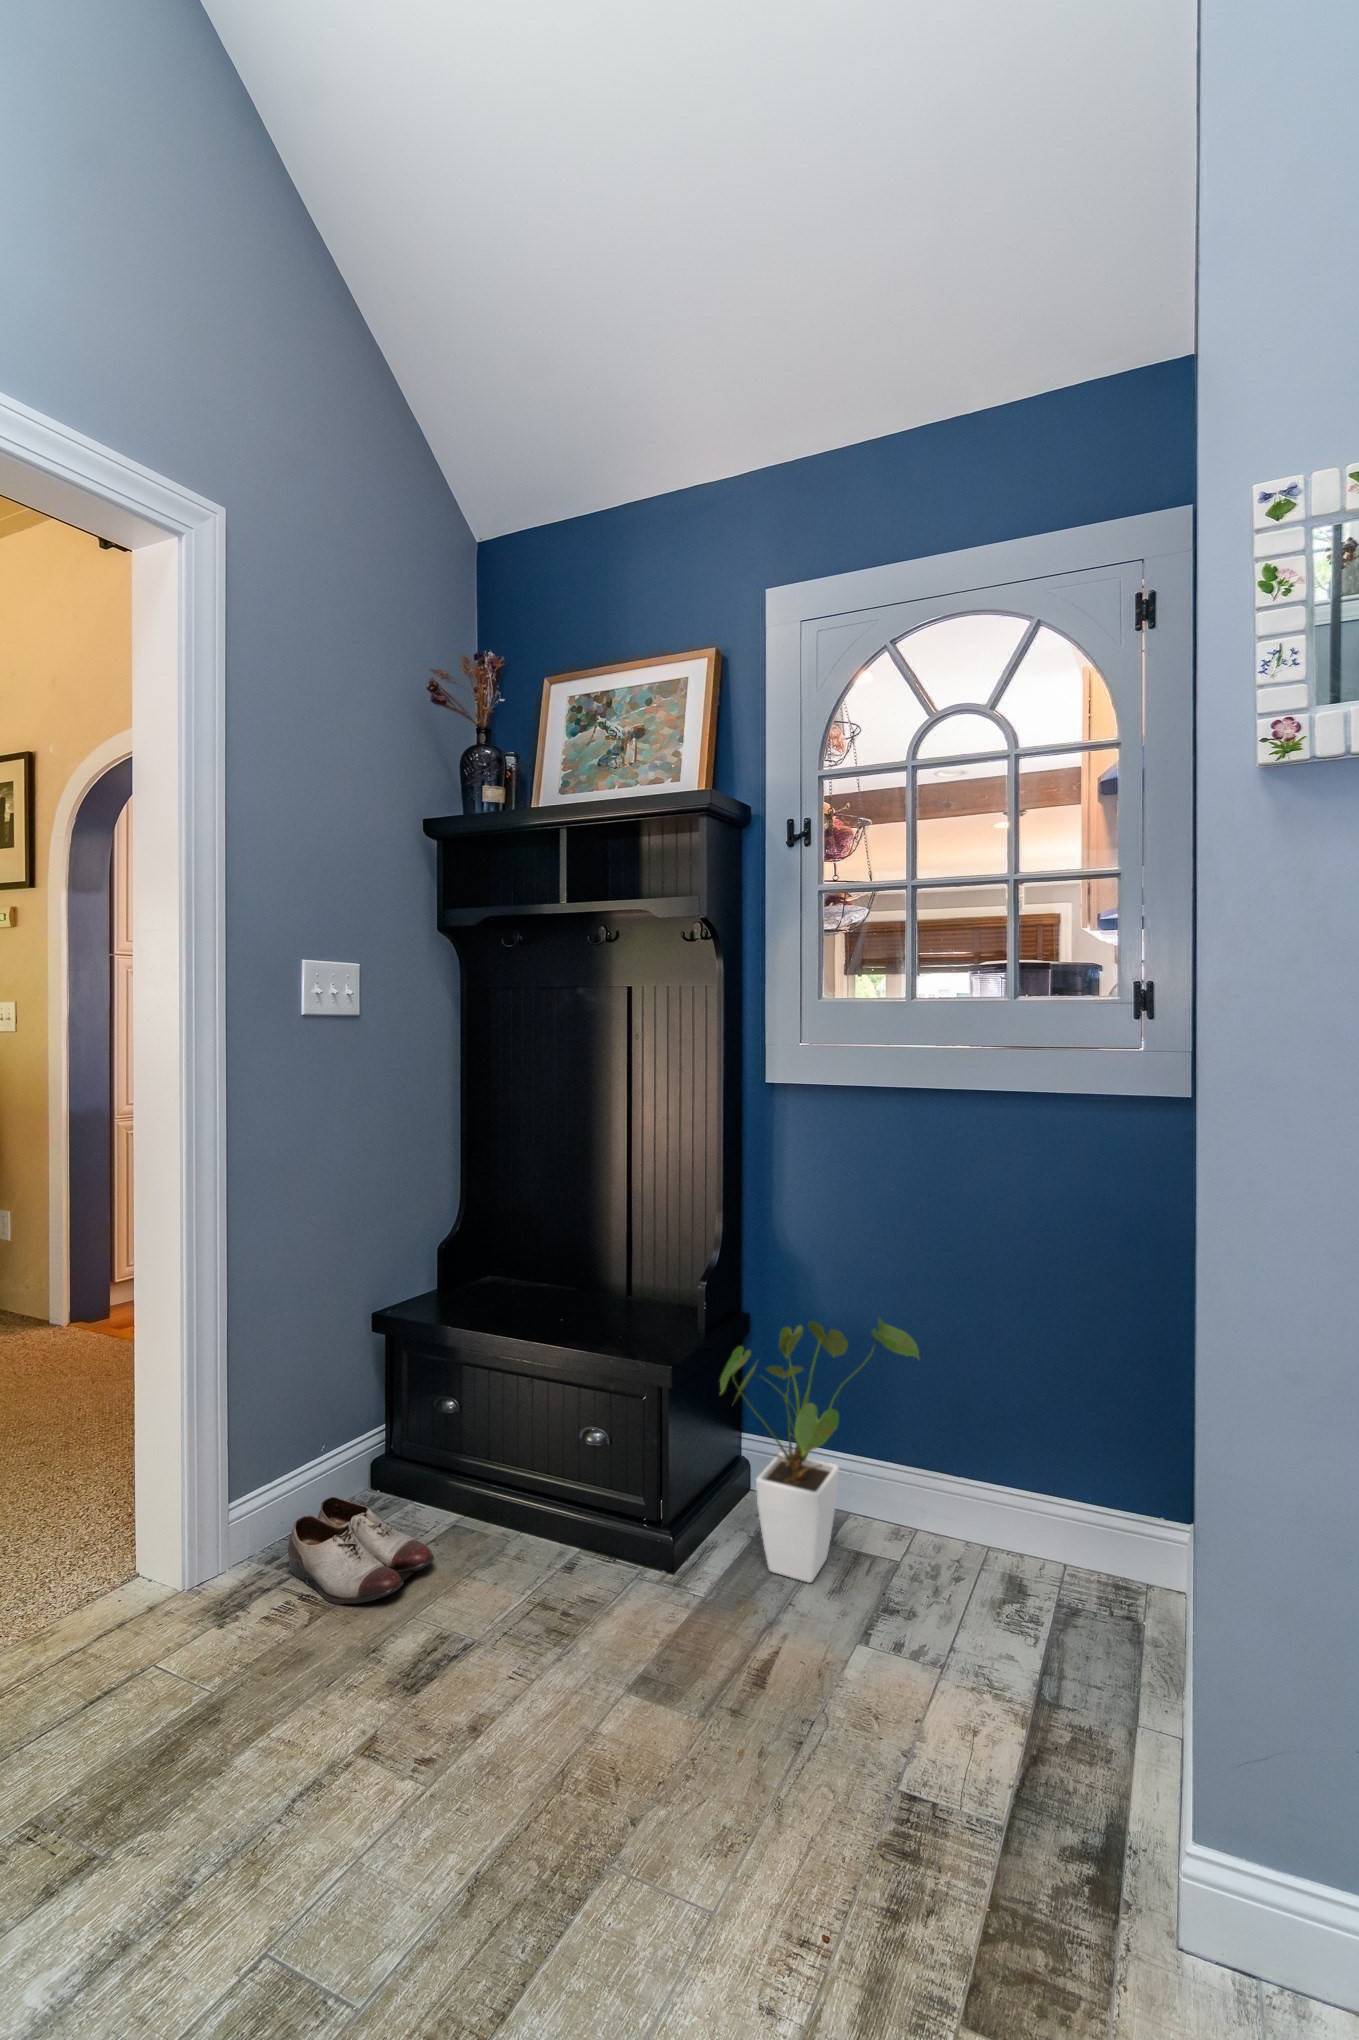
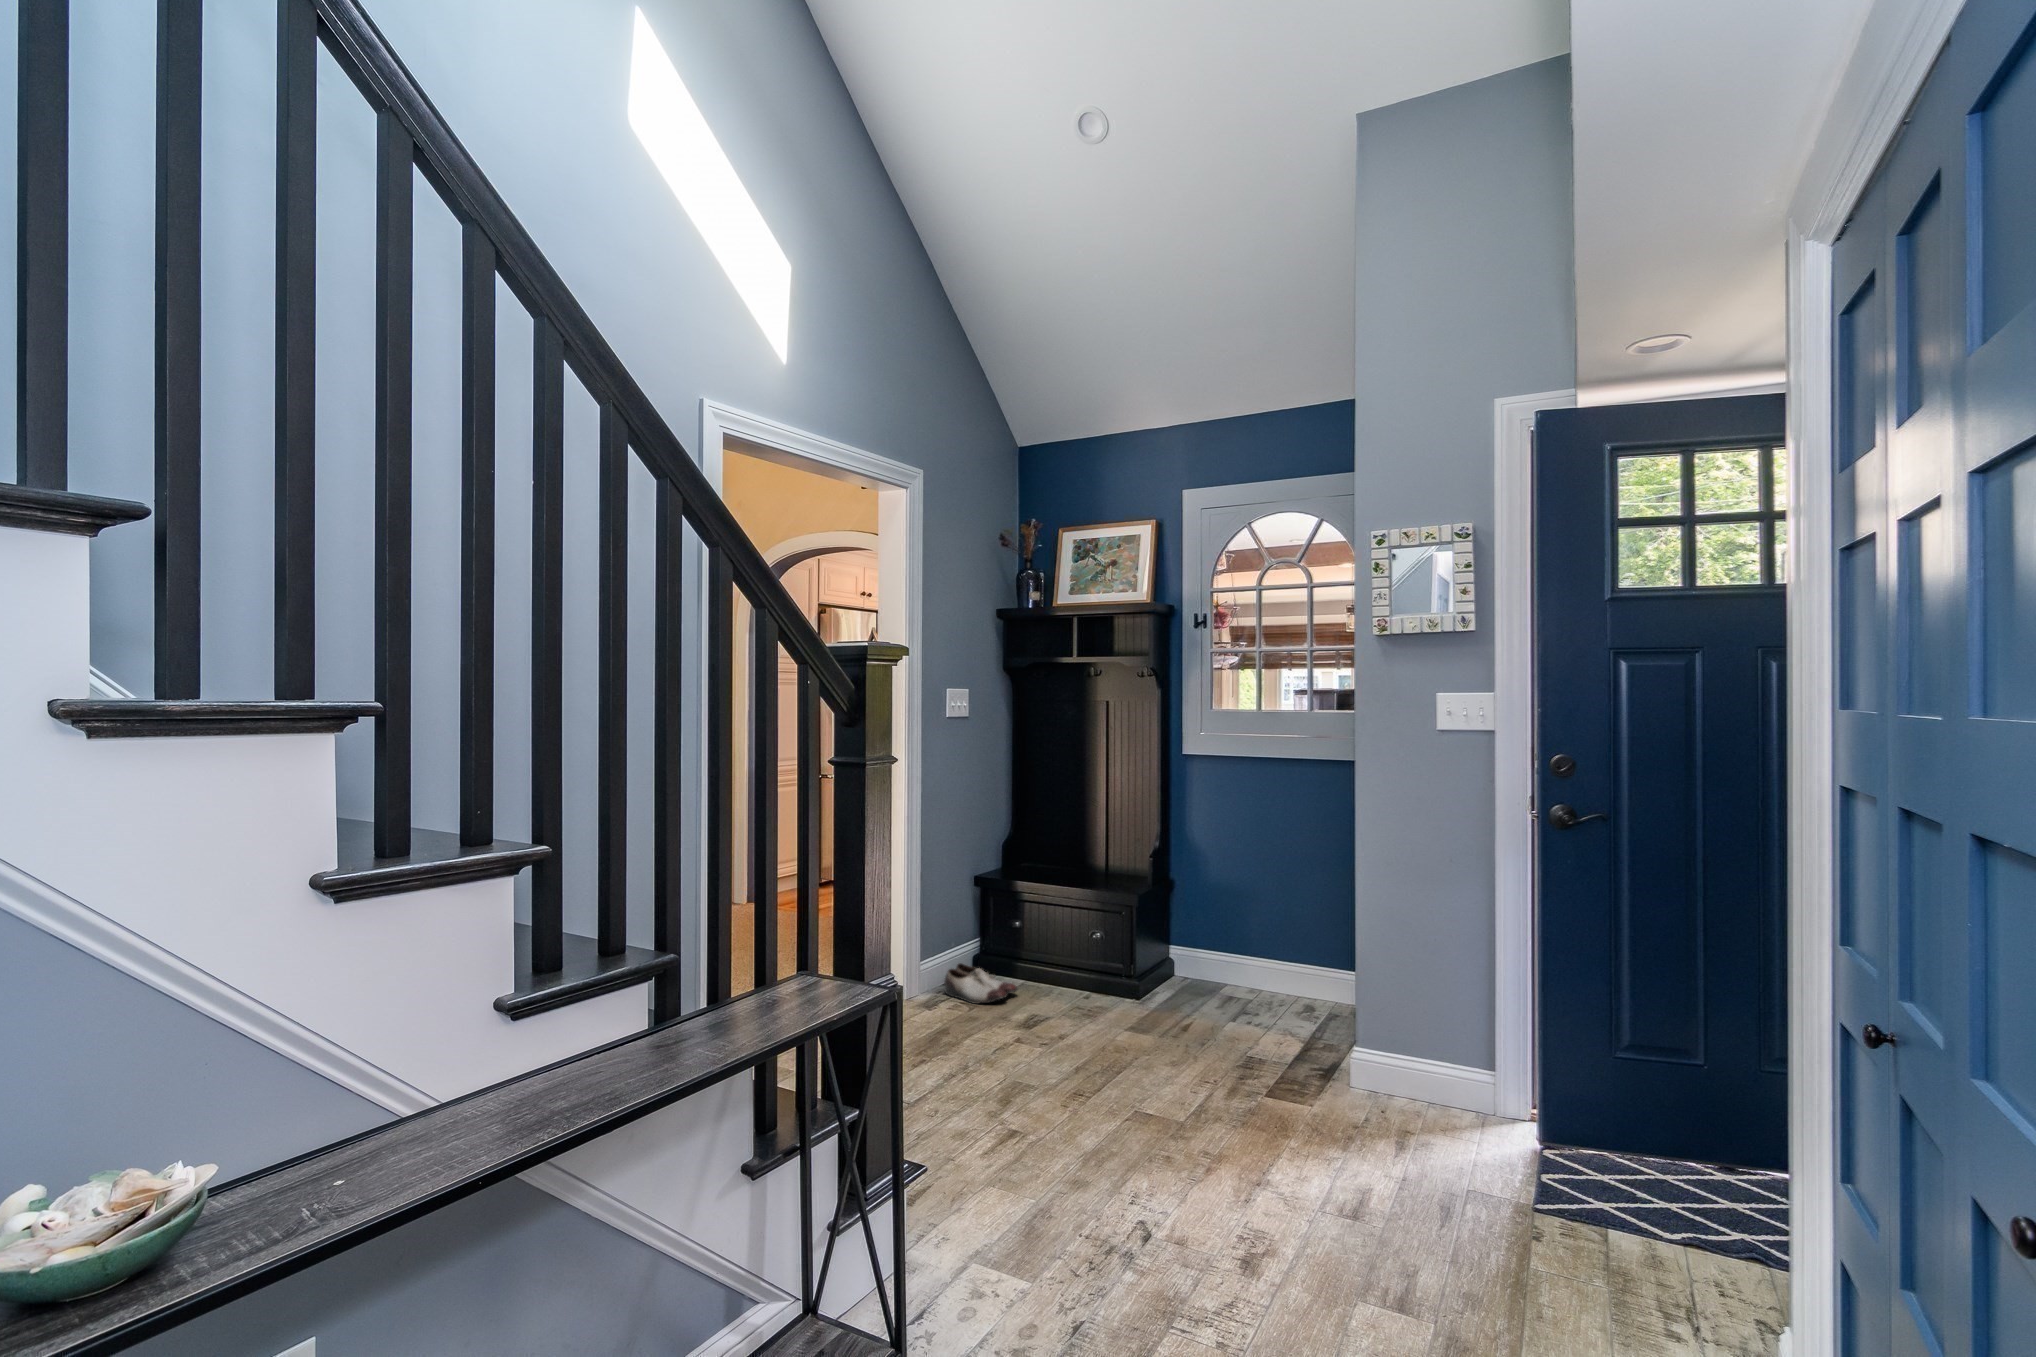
house plant: present [720,1318,919,1583] -> none [1165,875,1266,1003]

